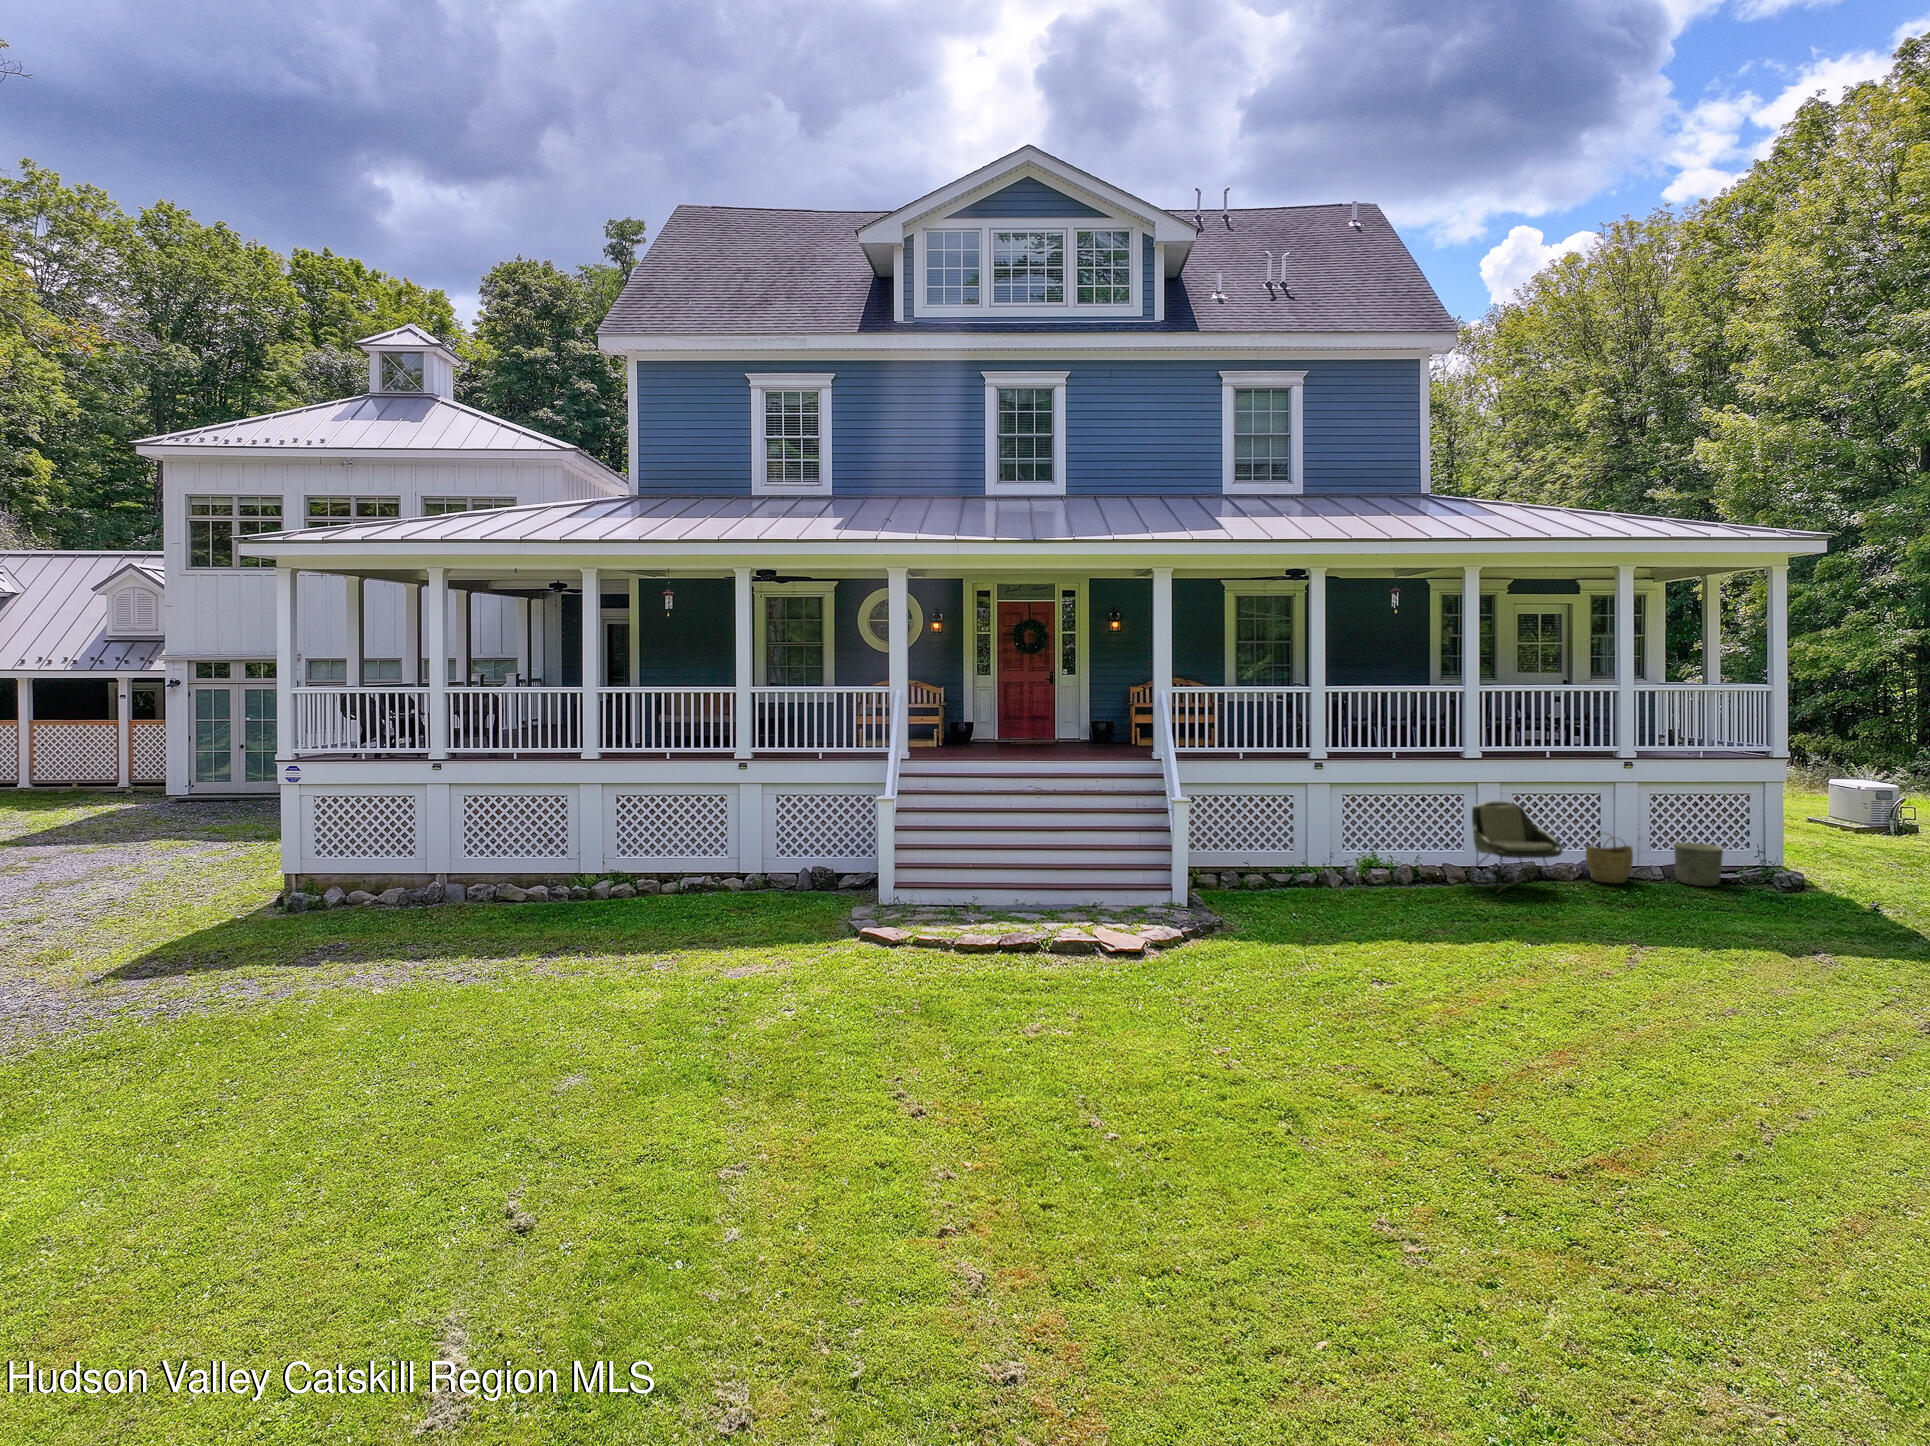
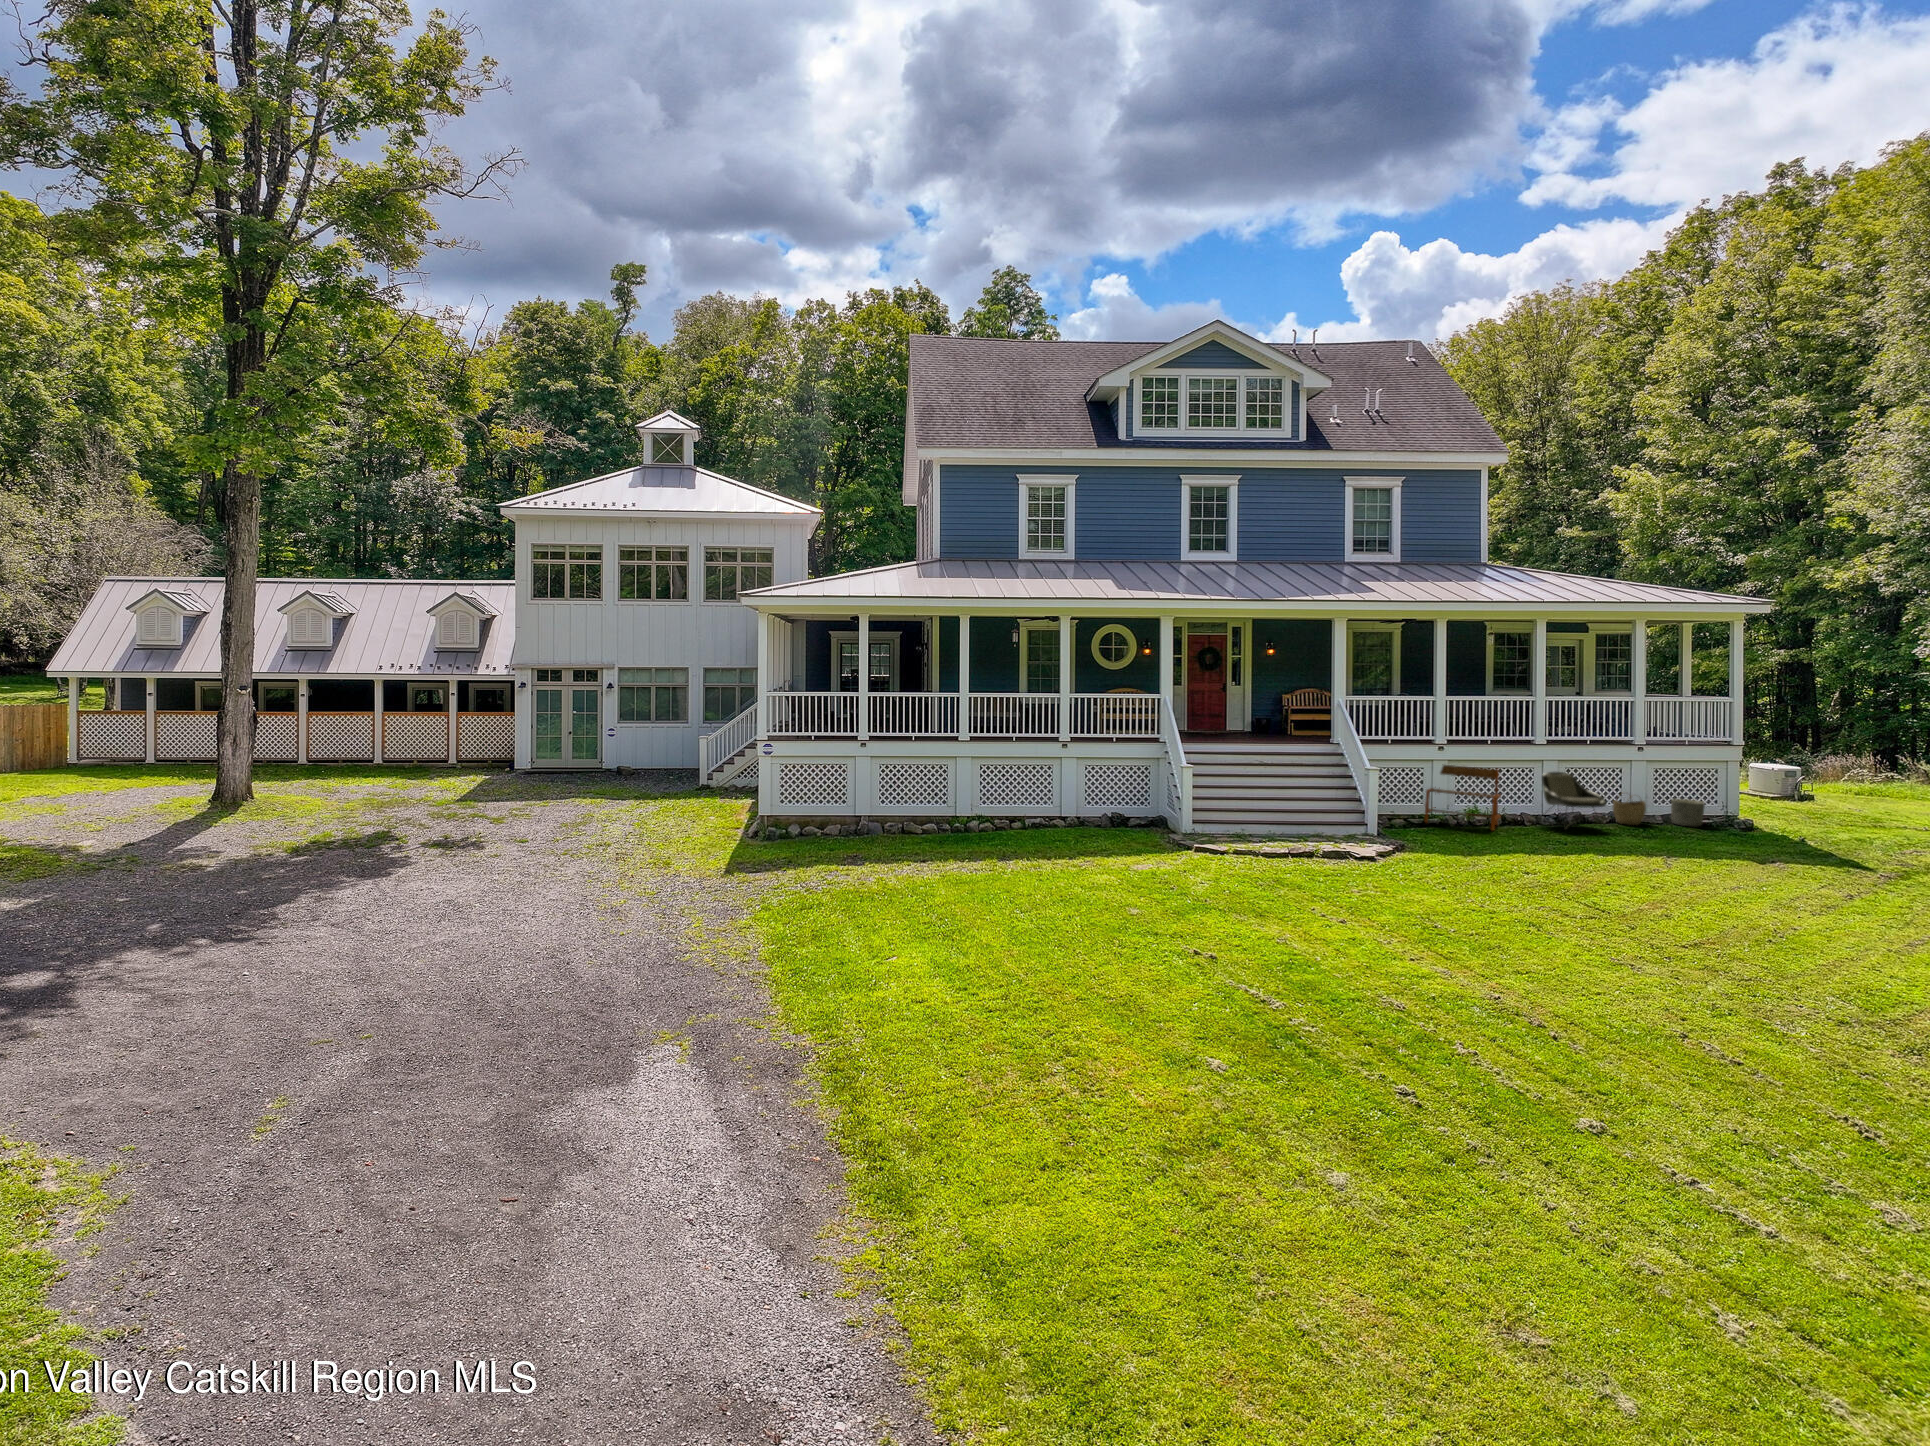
bench: none [1291,789,1404,895] -> present [1425,765,1501,830]

